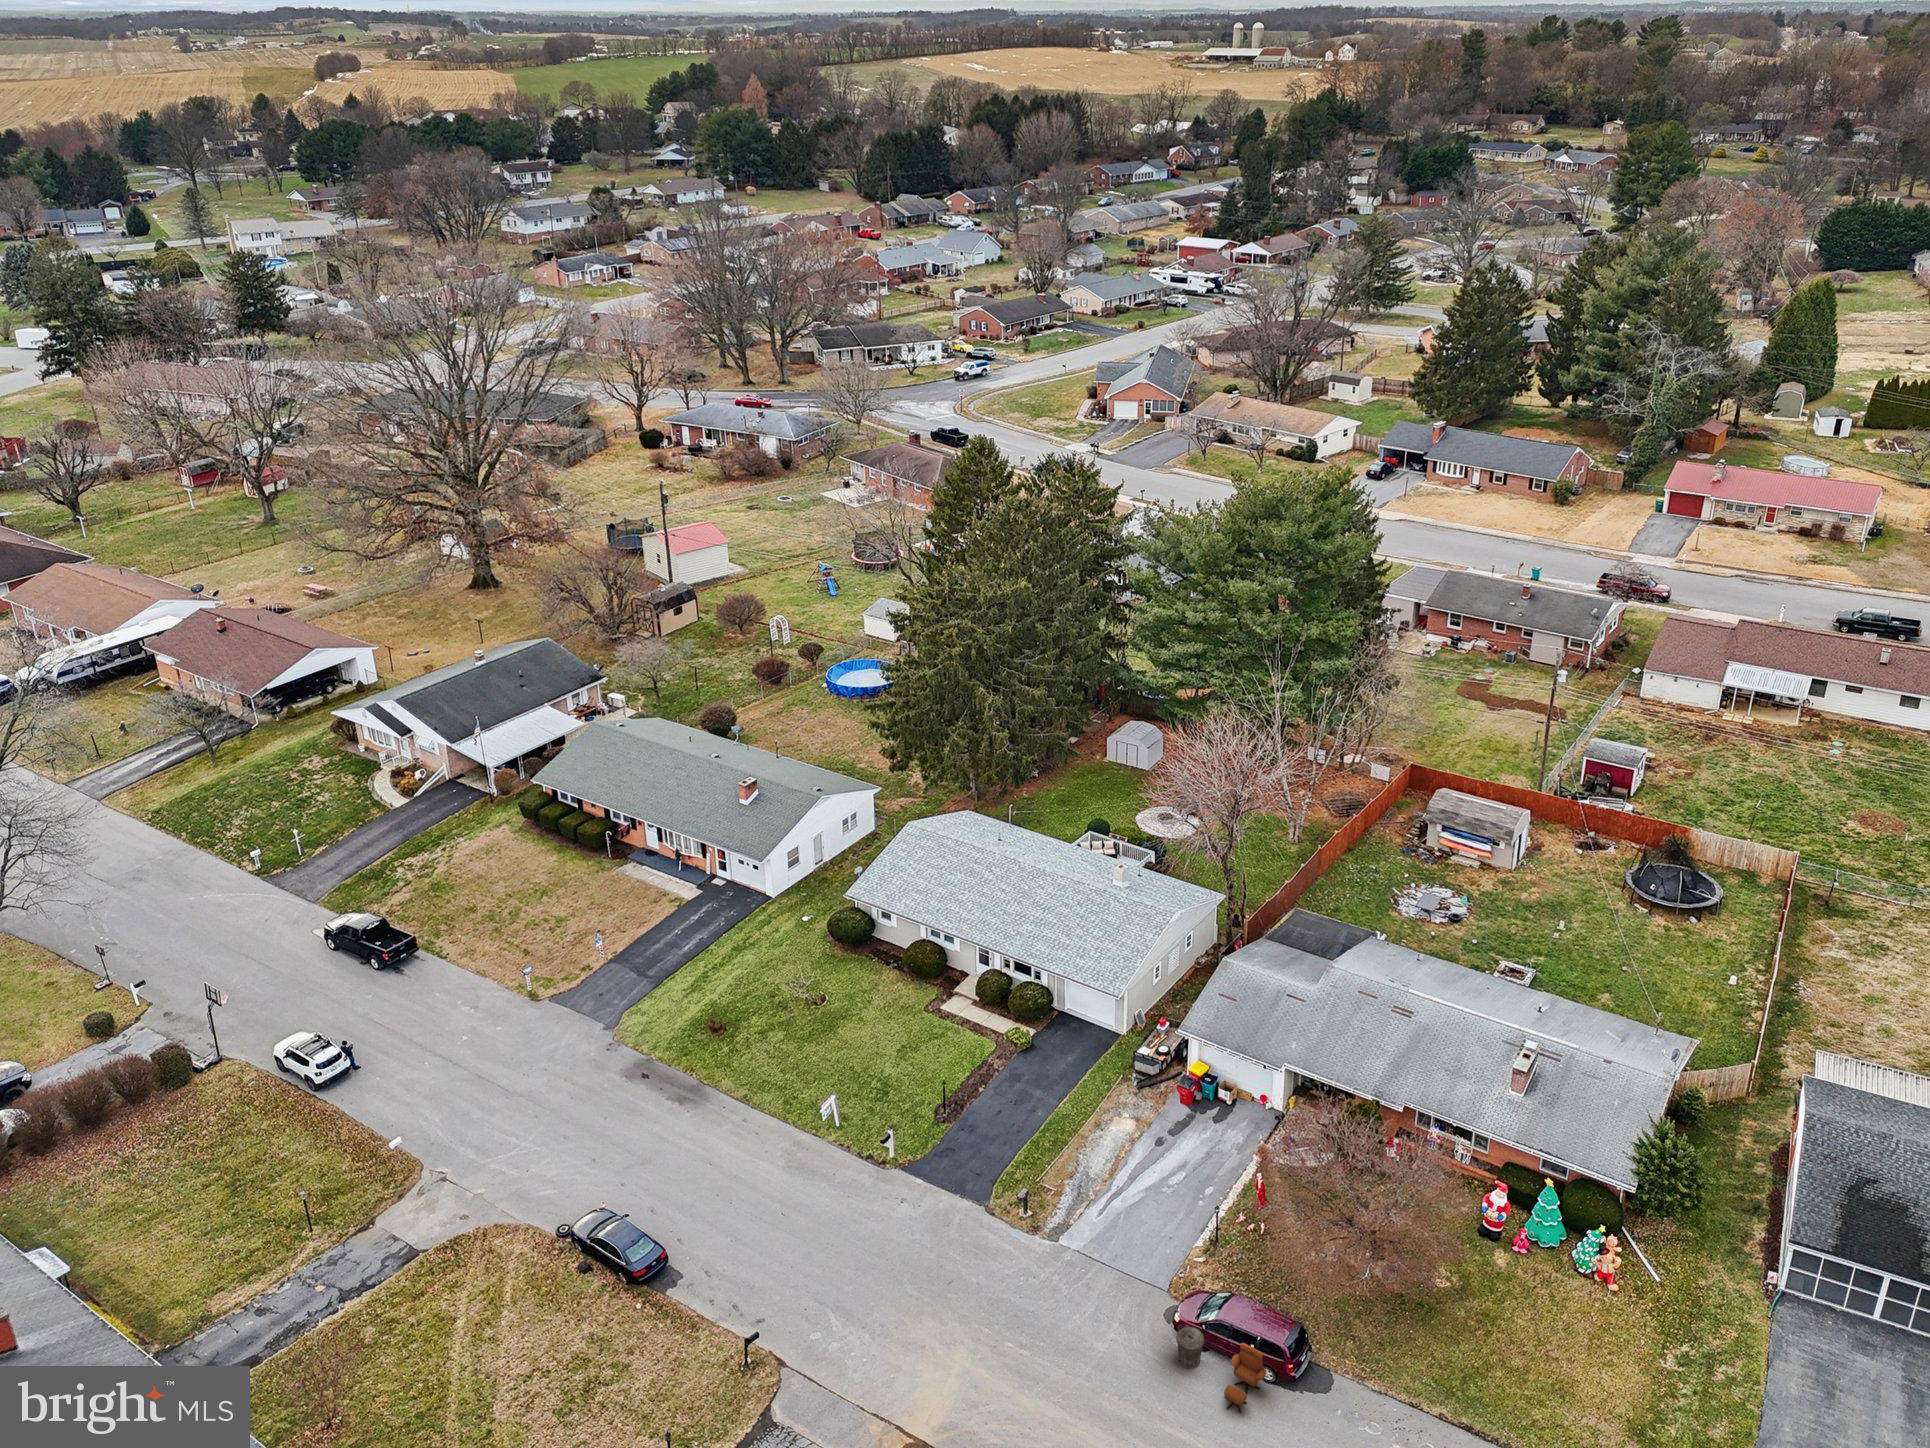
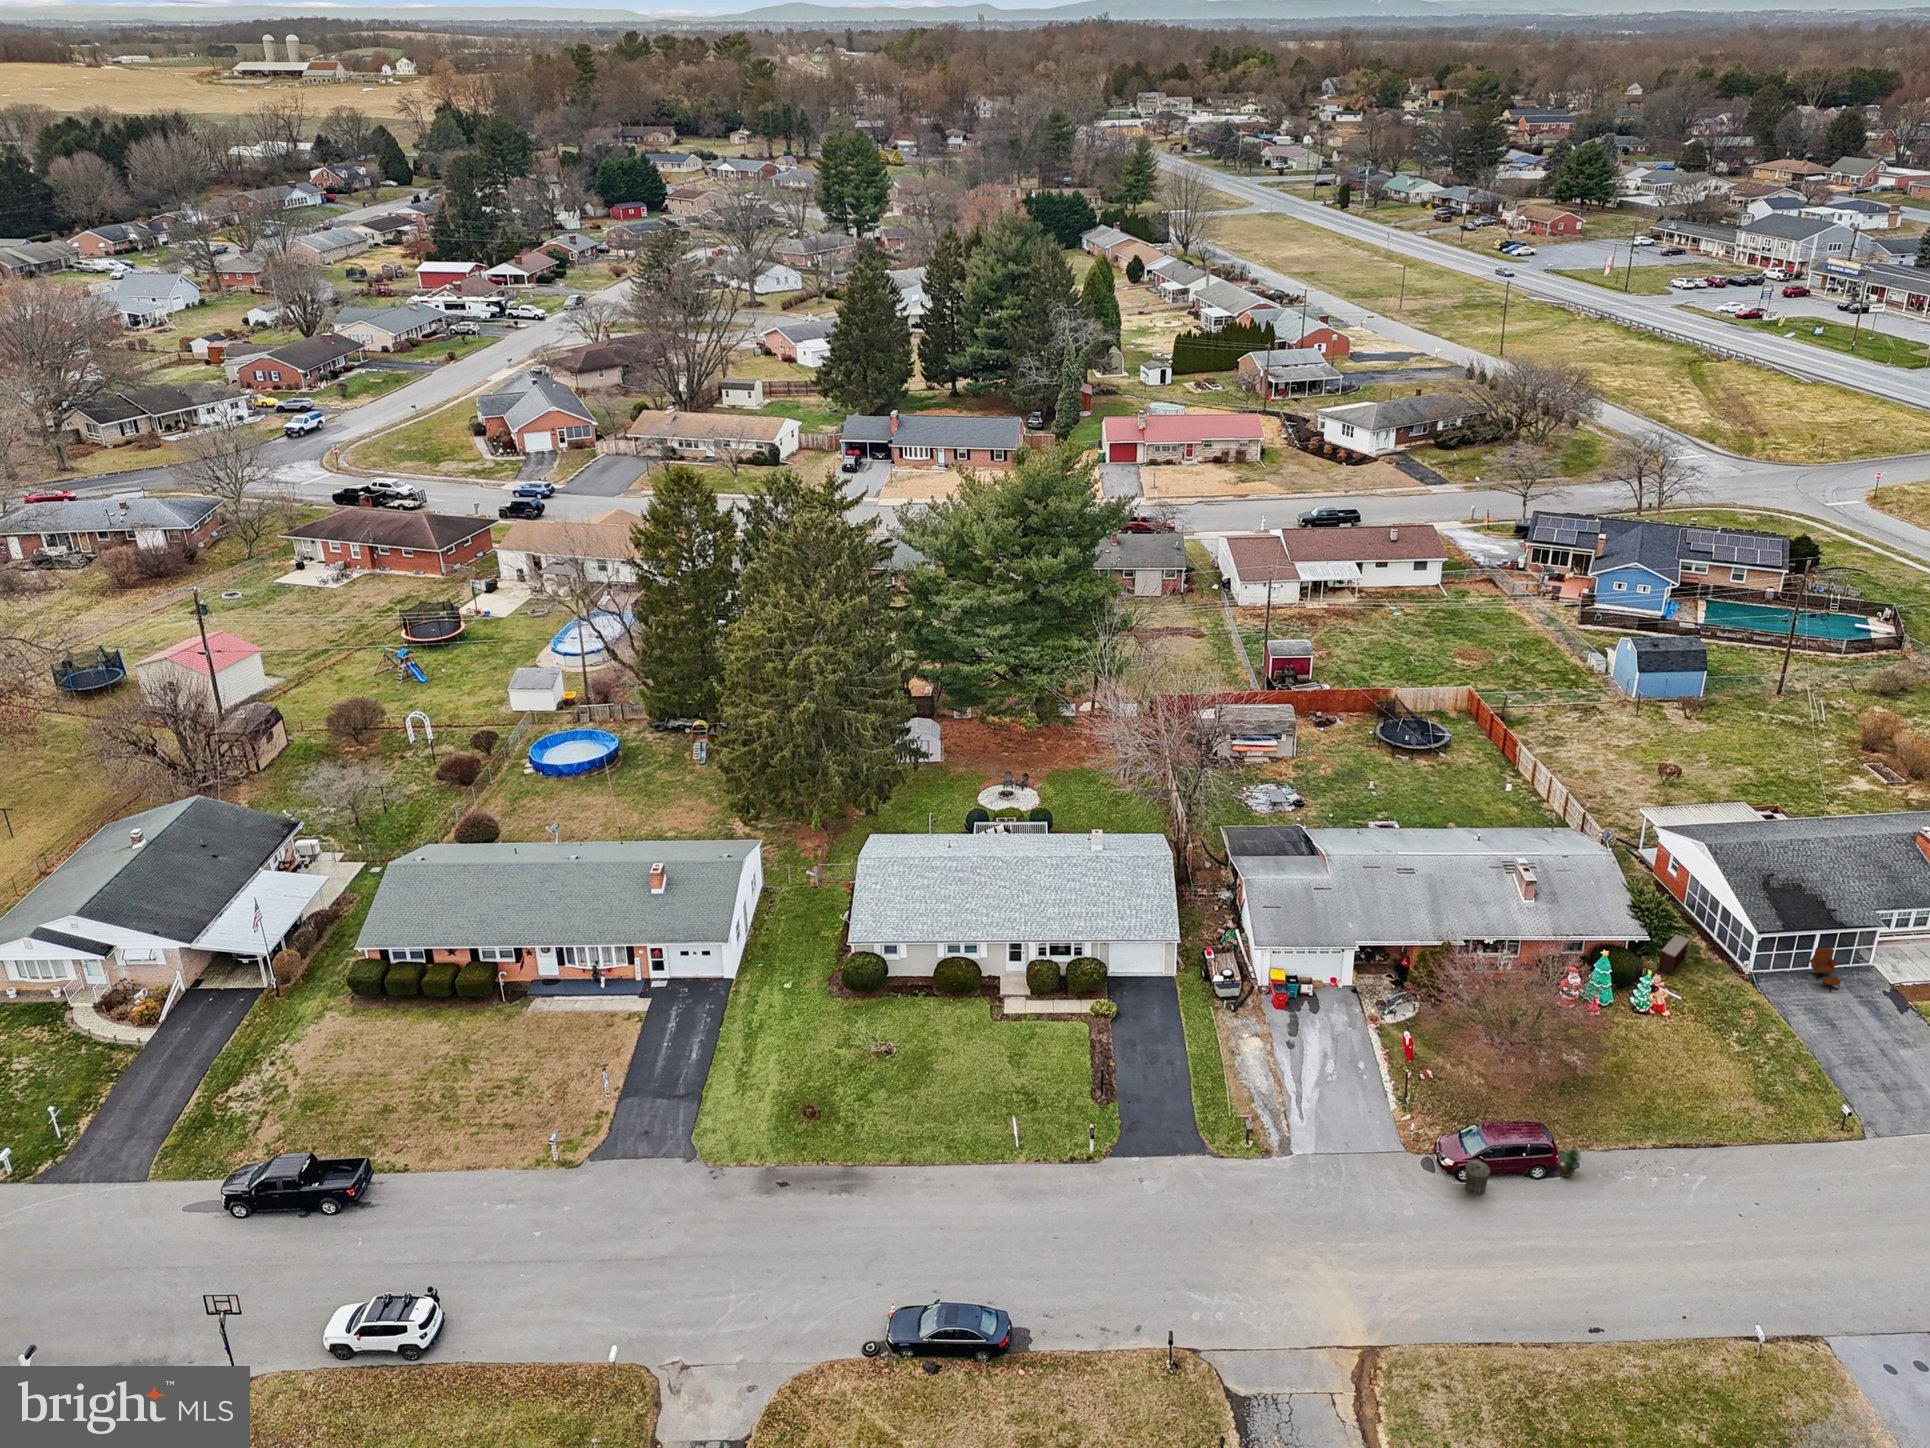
bench: none [1654,1205,1713,1252] -> present [1658,934,1690,976]
lounge chair: present [1224,1343,1266,1413] -> present [1810,948,1840,992]
potted tree: none [1290,1365,1318,1400] -> present [1557,1149,1580,1177]

